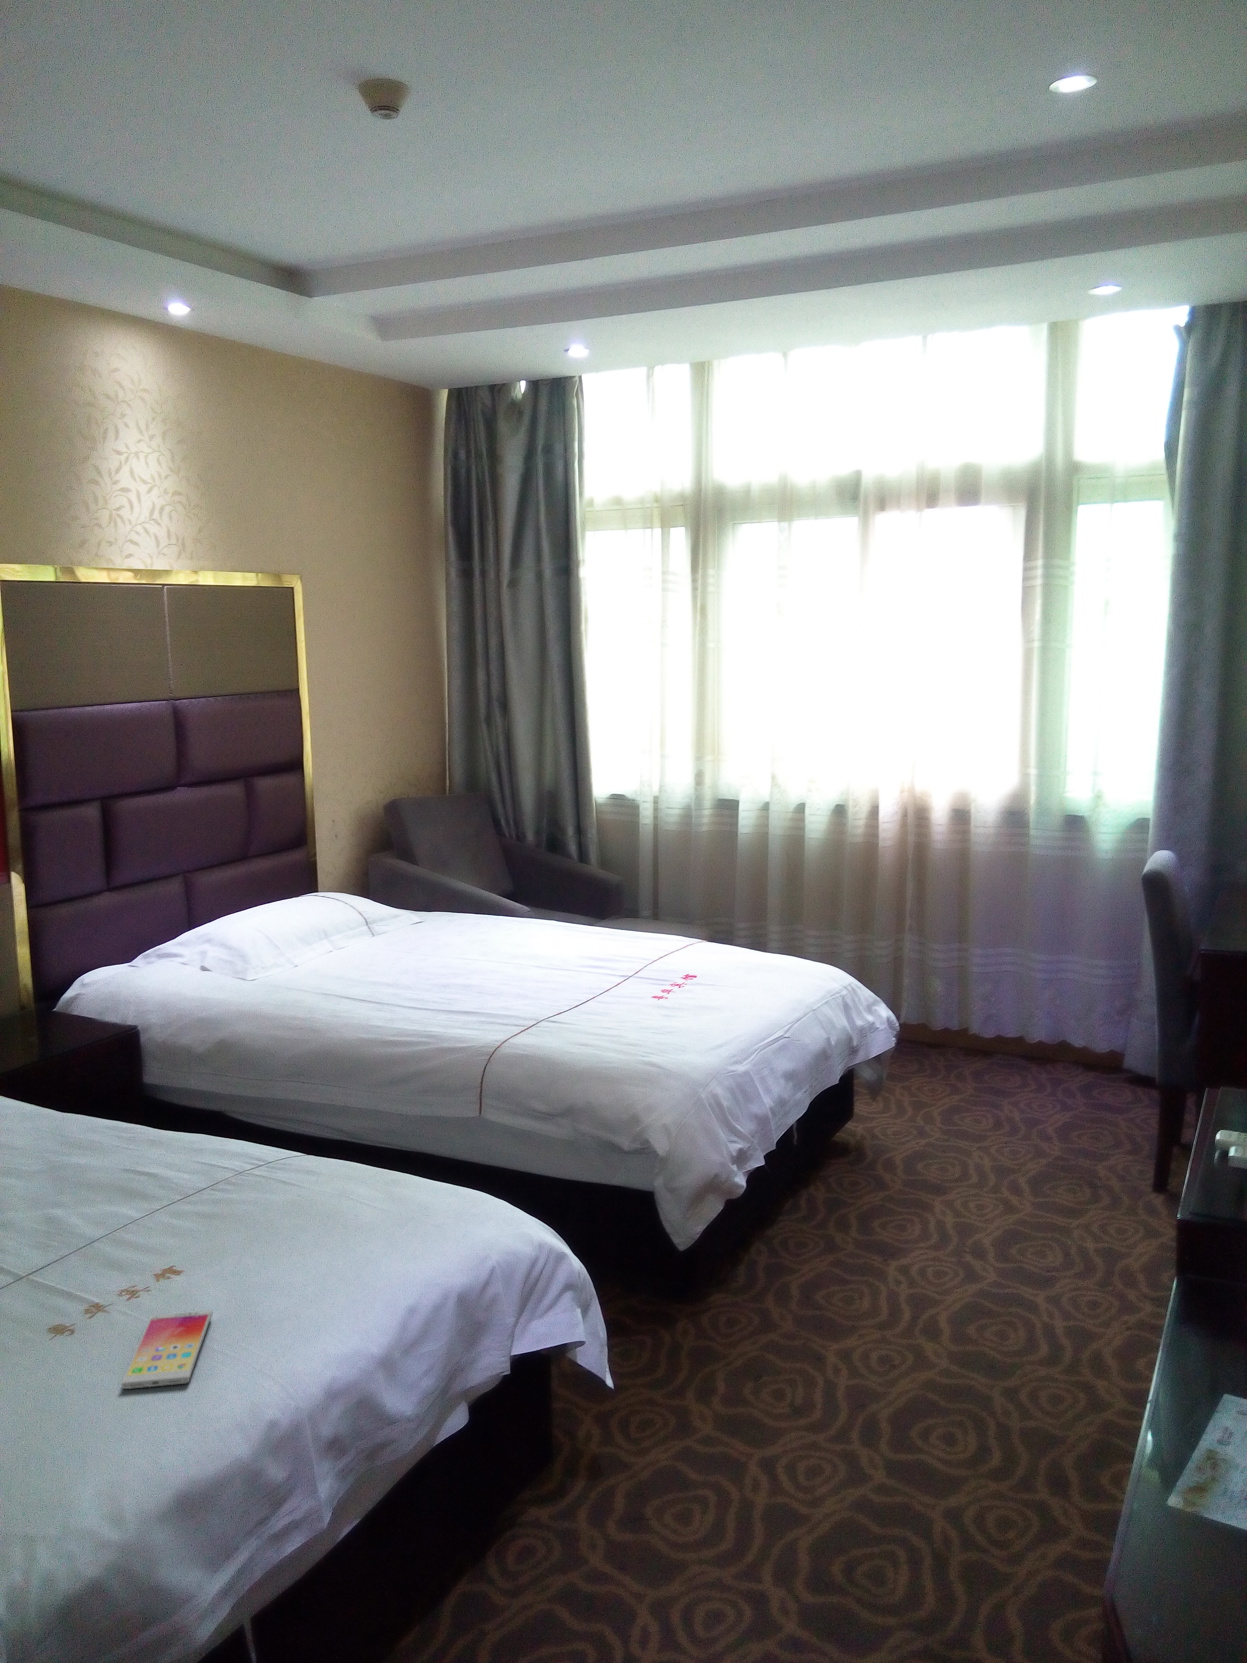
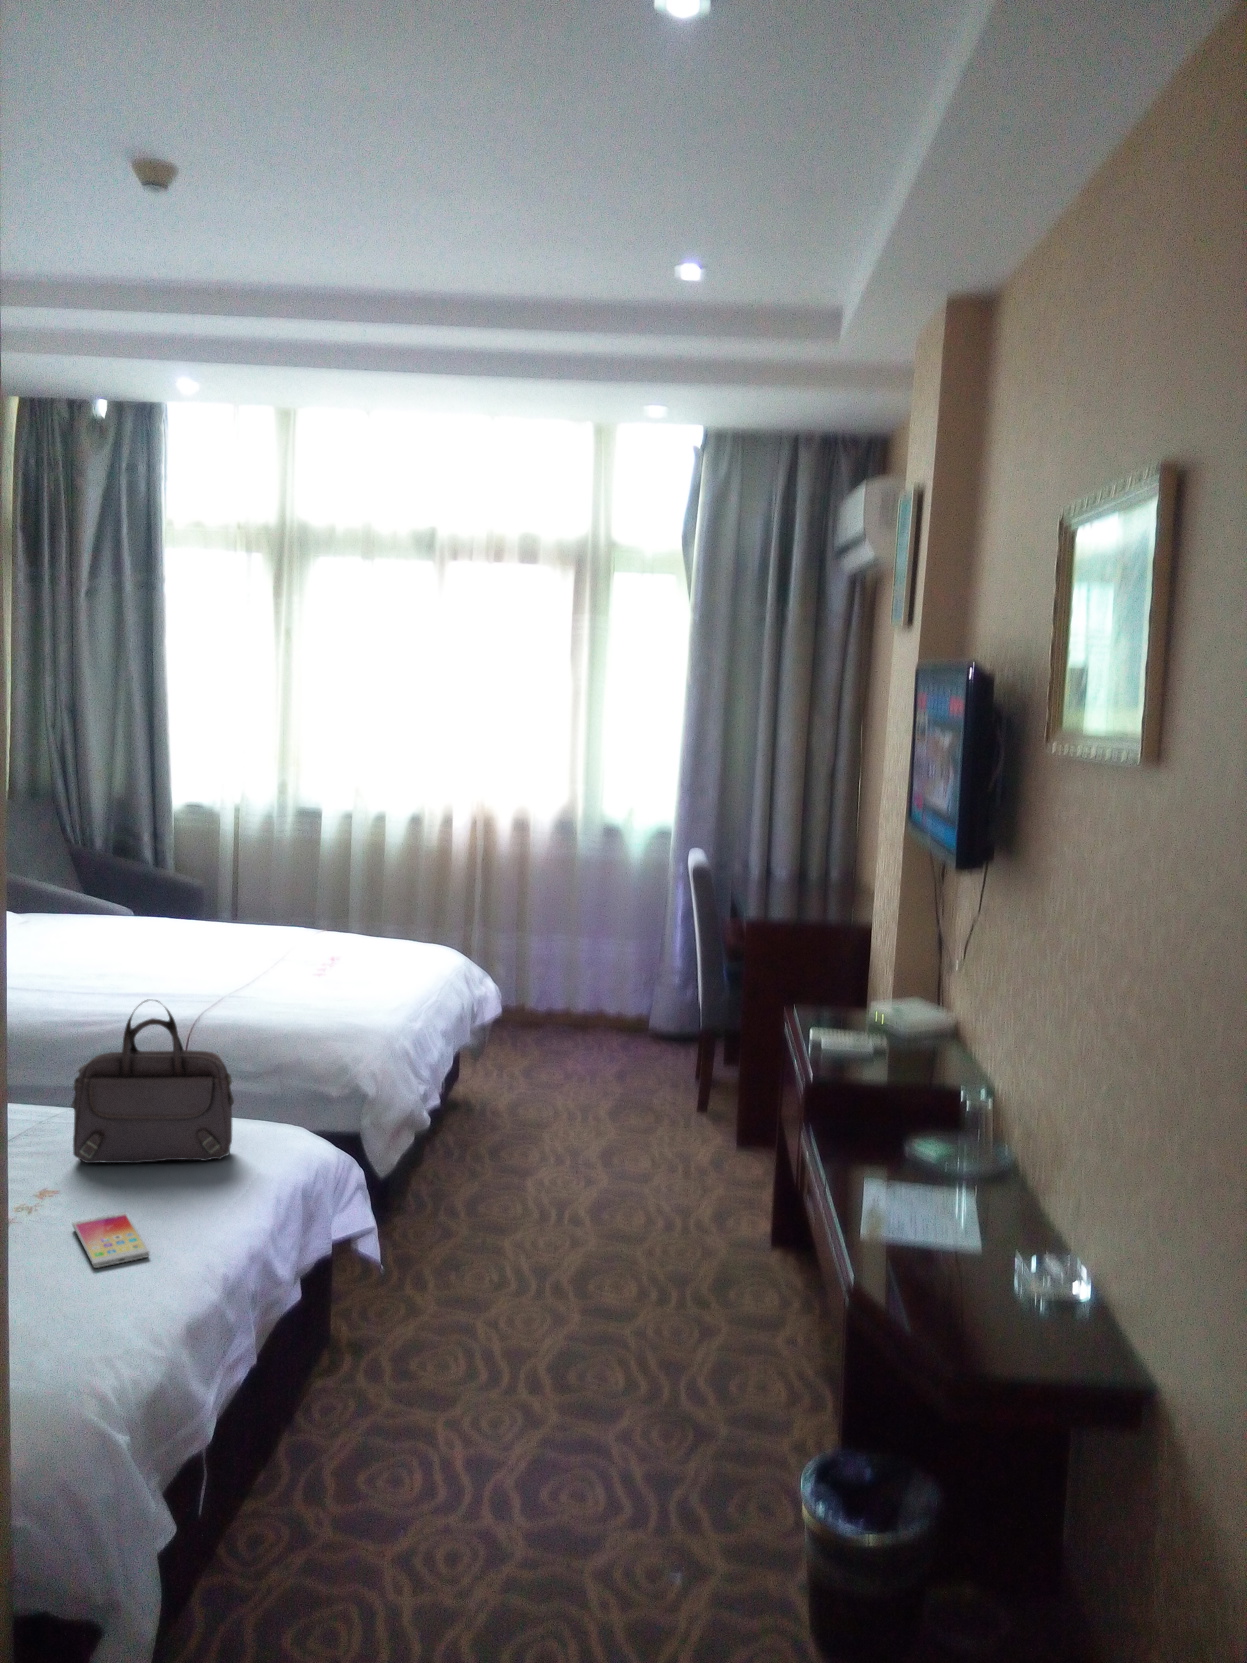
handbag: none [226,1050,395,1245] -> present [71,1000,234,1163]

